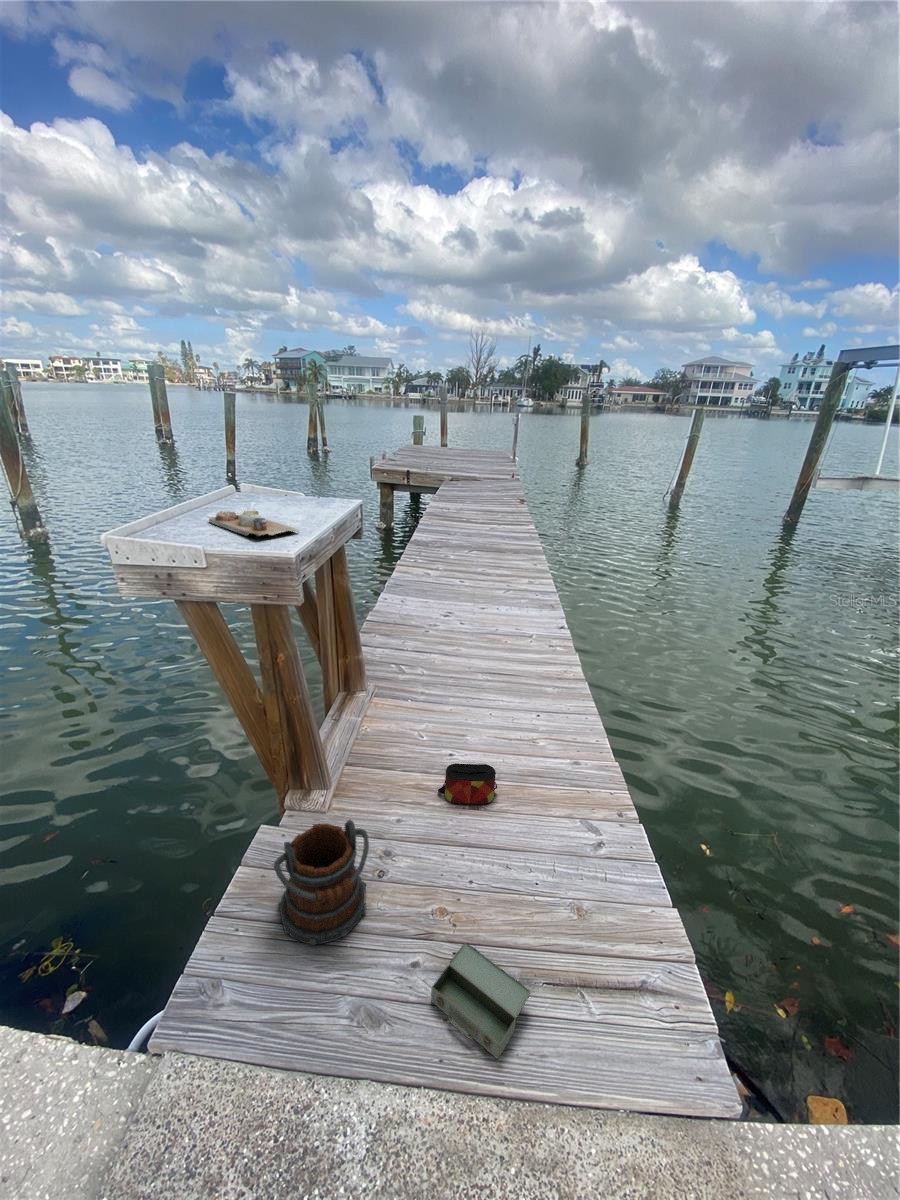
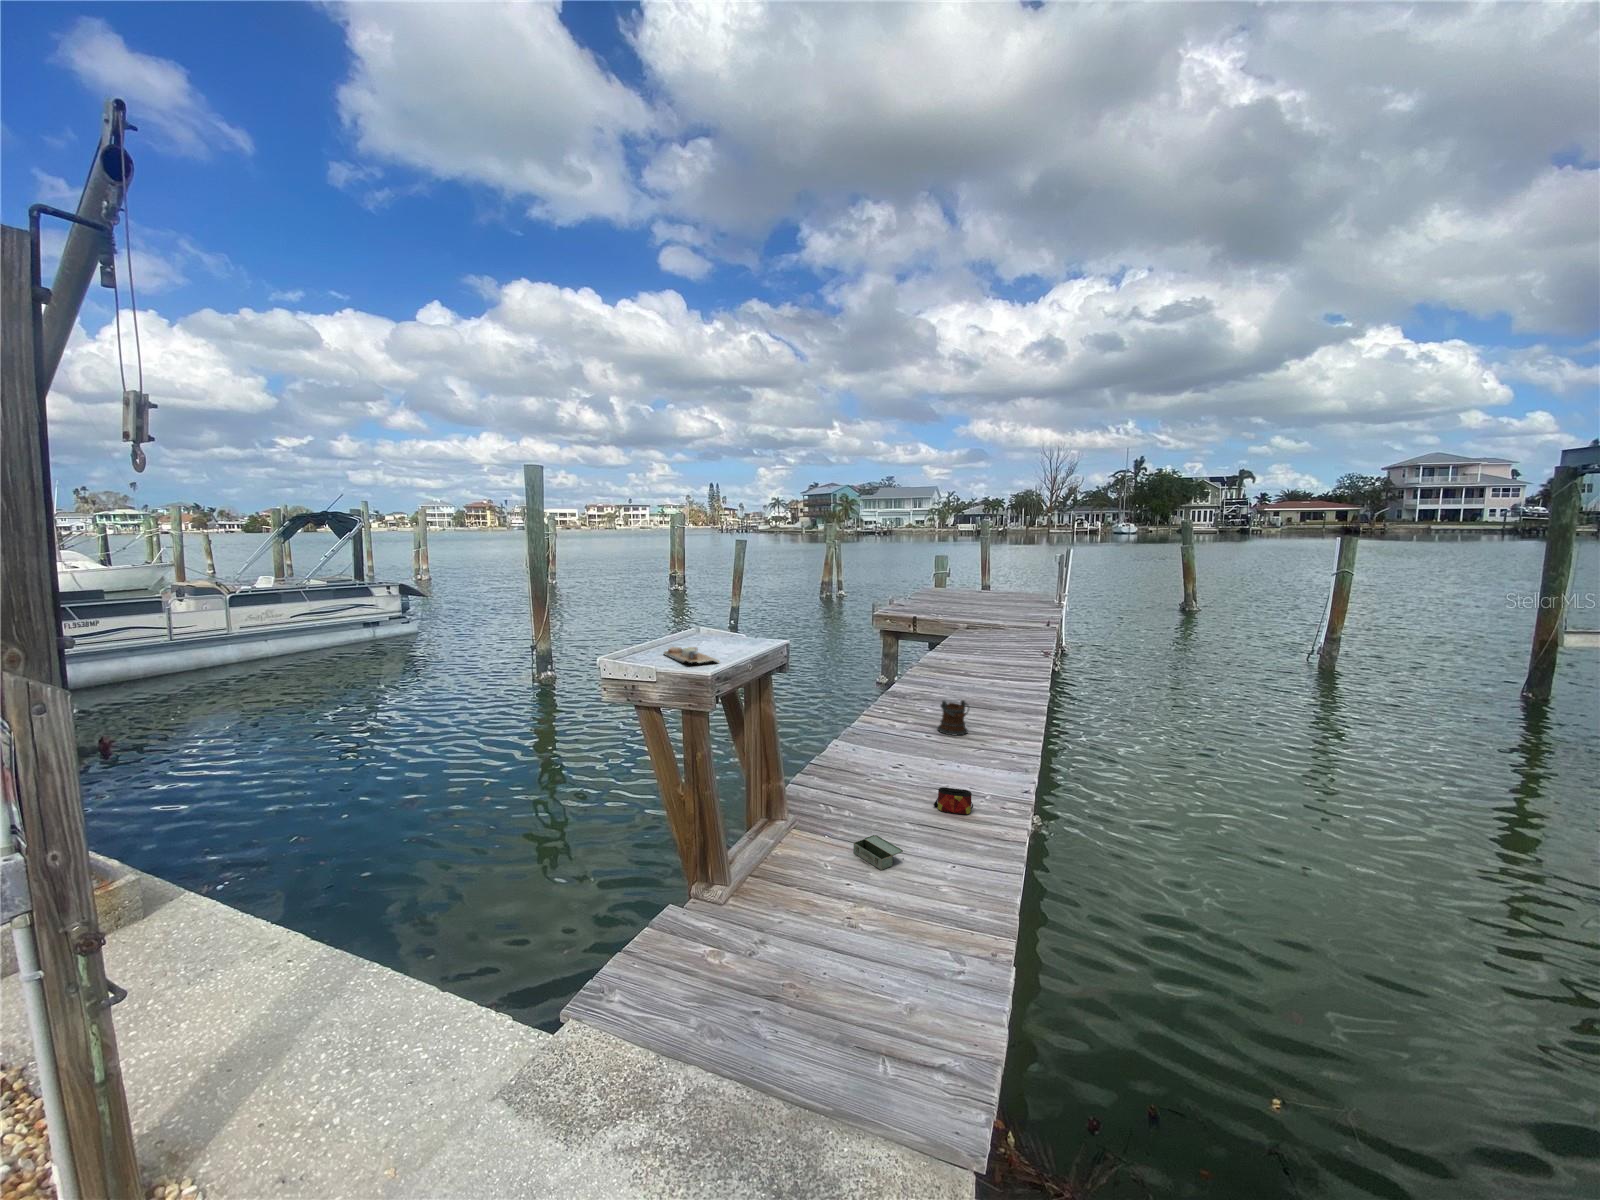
bag: present [438,763,497,805] -> present [934,787,973,815]
bucket: present [274,820,369,945] -> present [937,700,970,735]
toolbox: present [431,943,531,1059] -> present [853,835,903,870]

